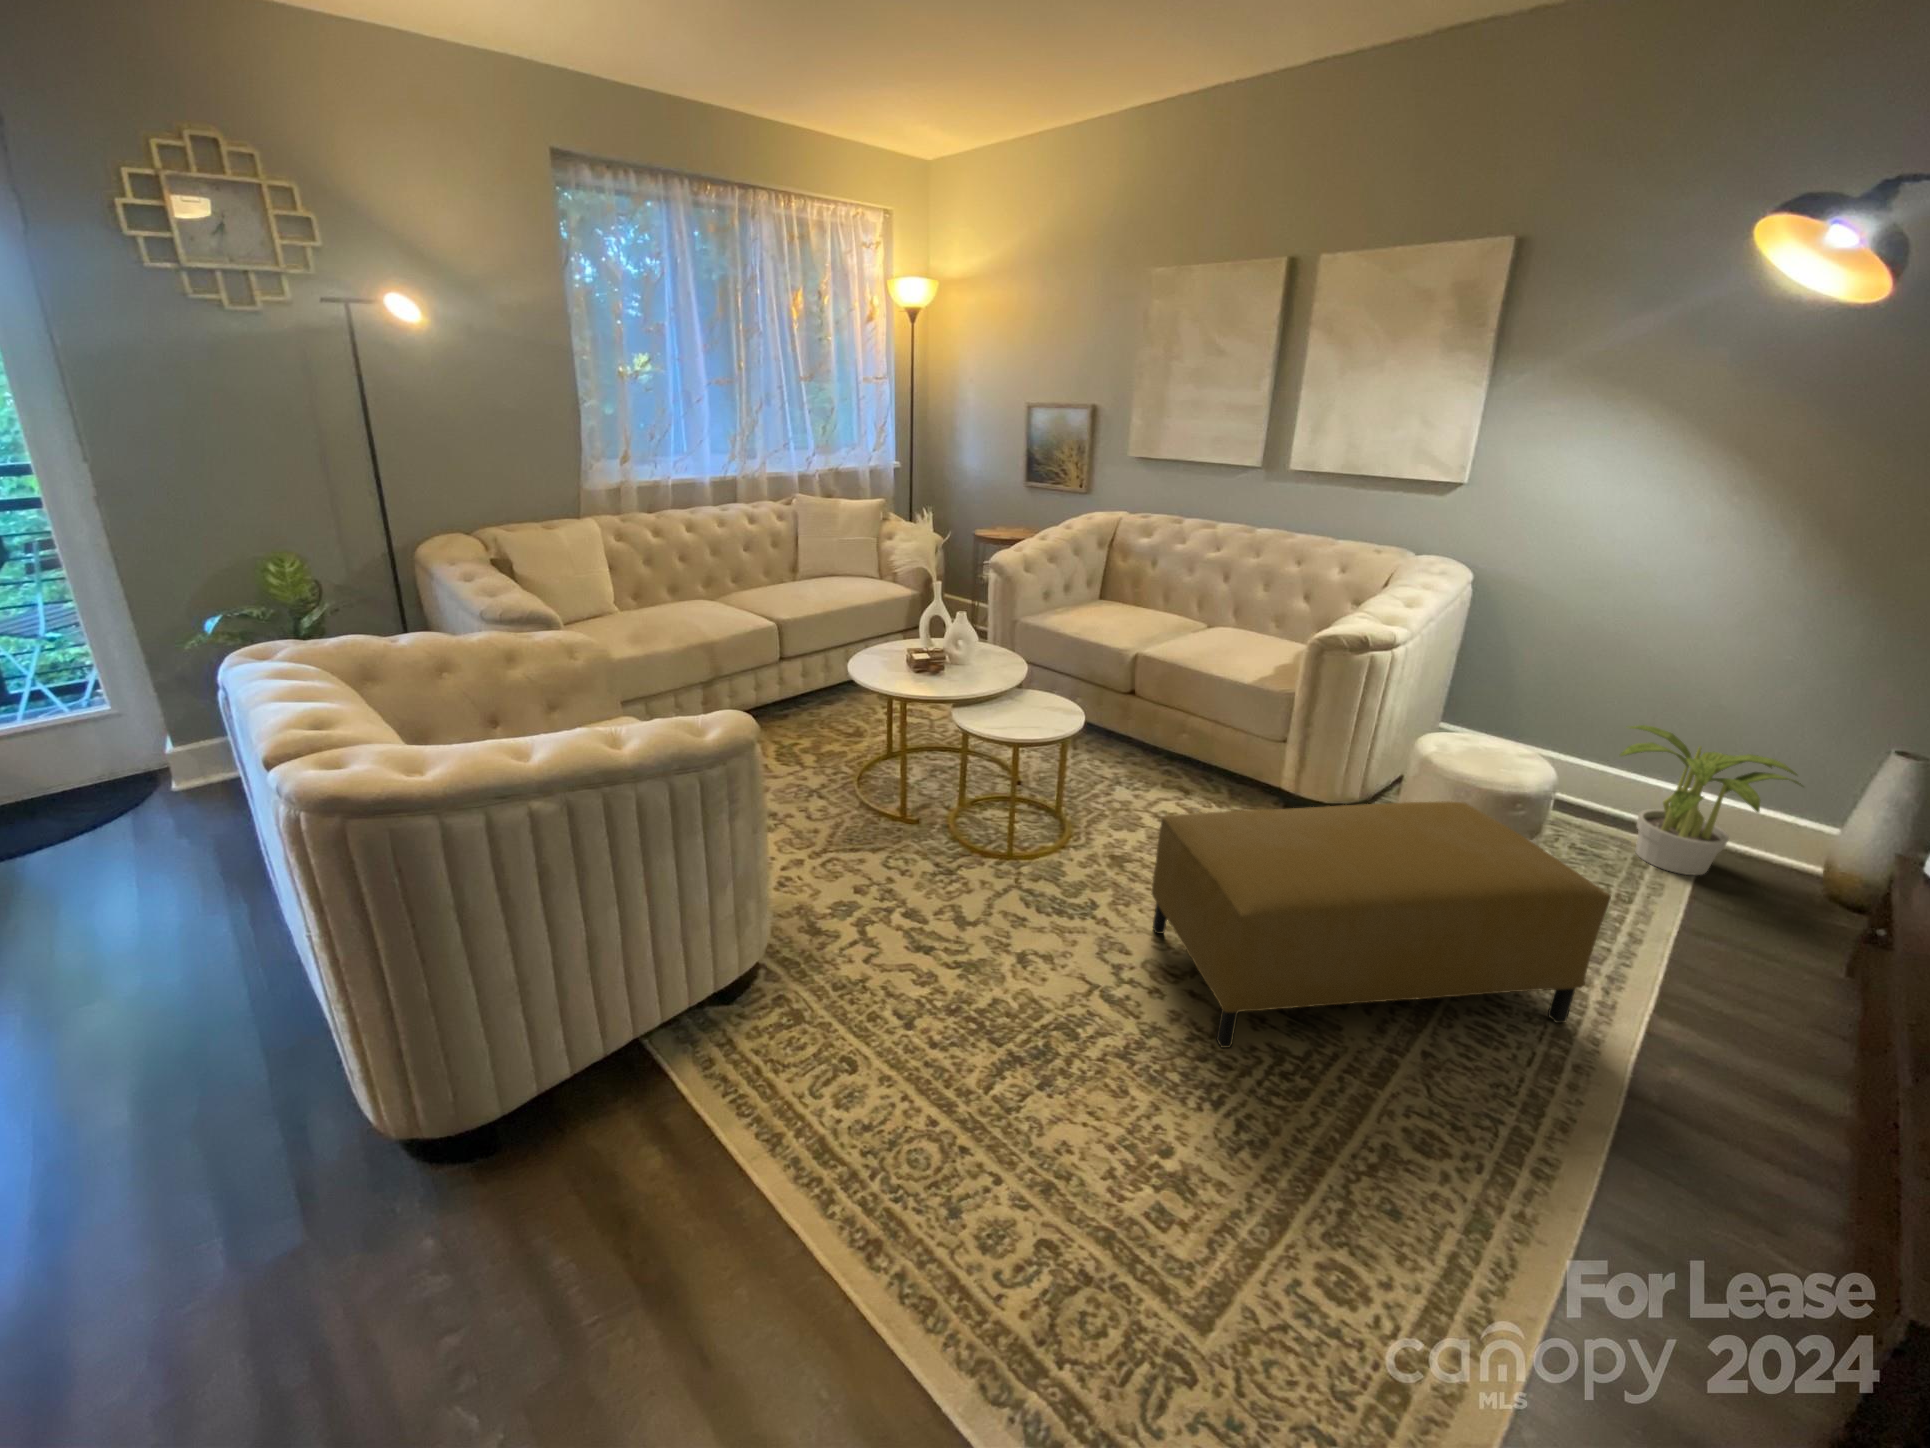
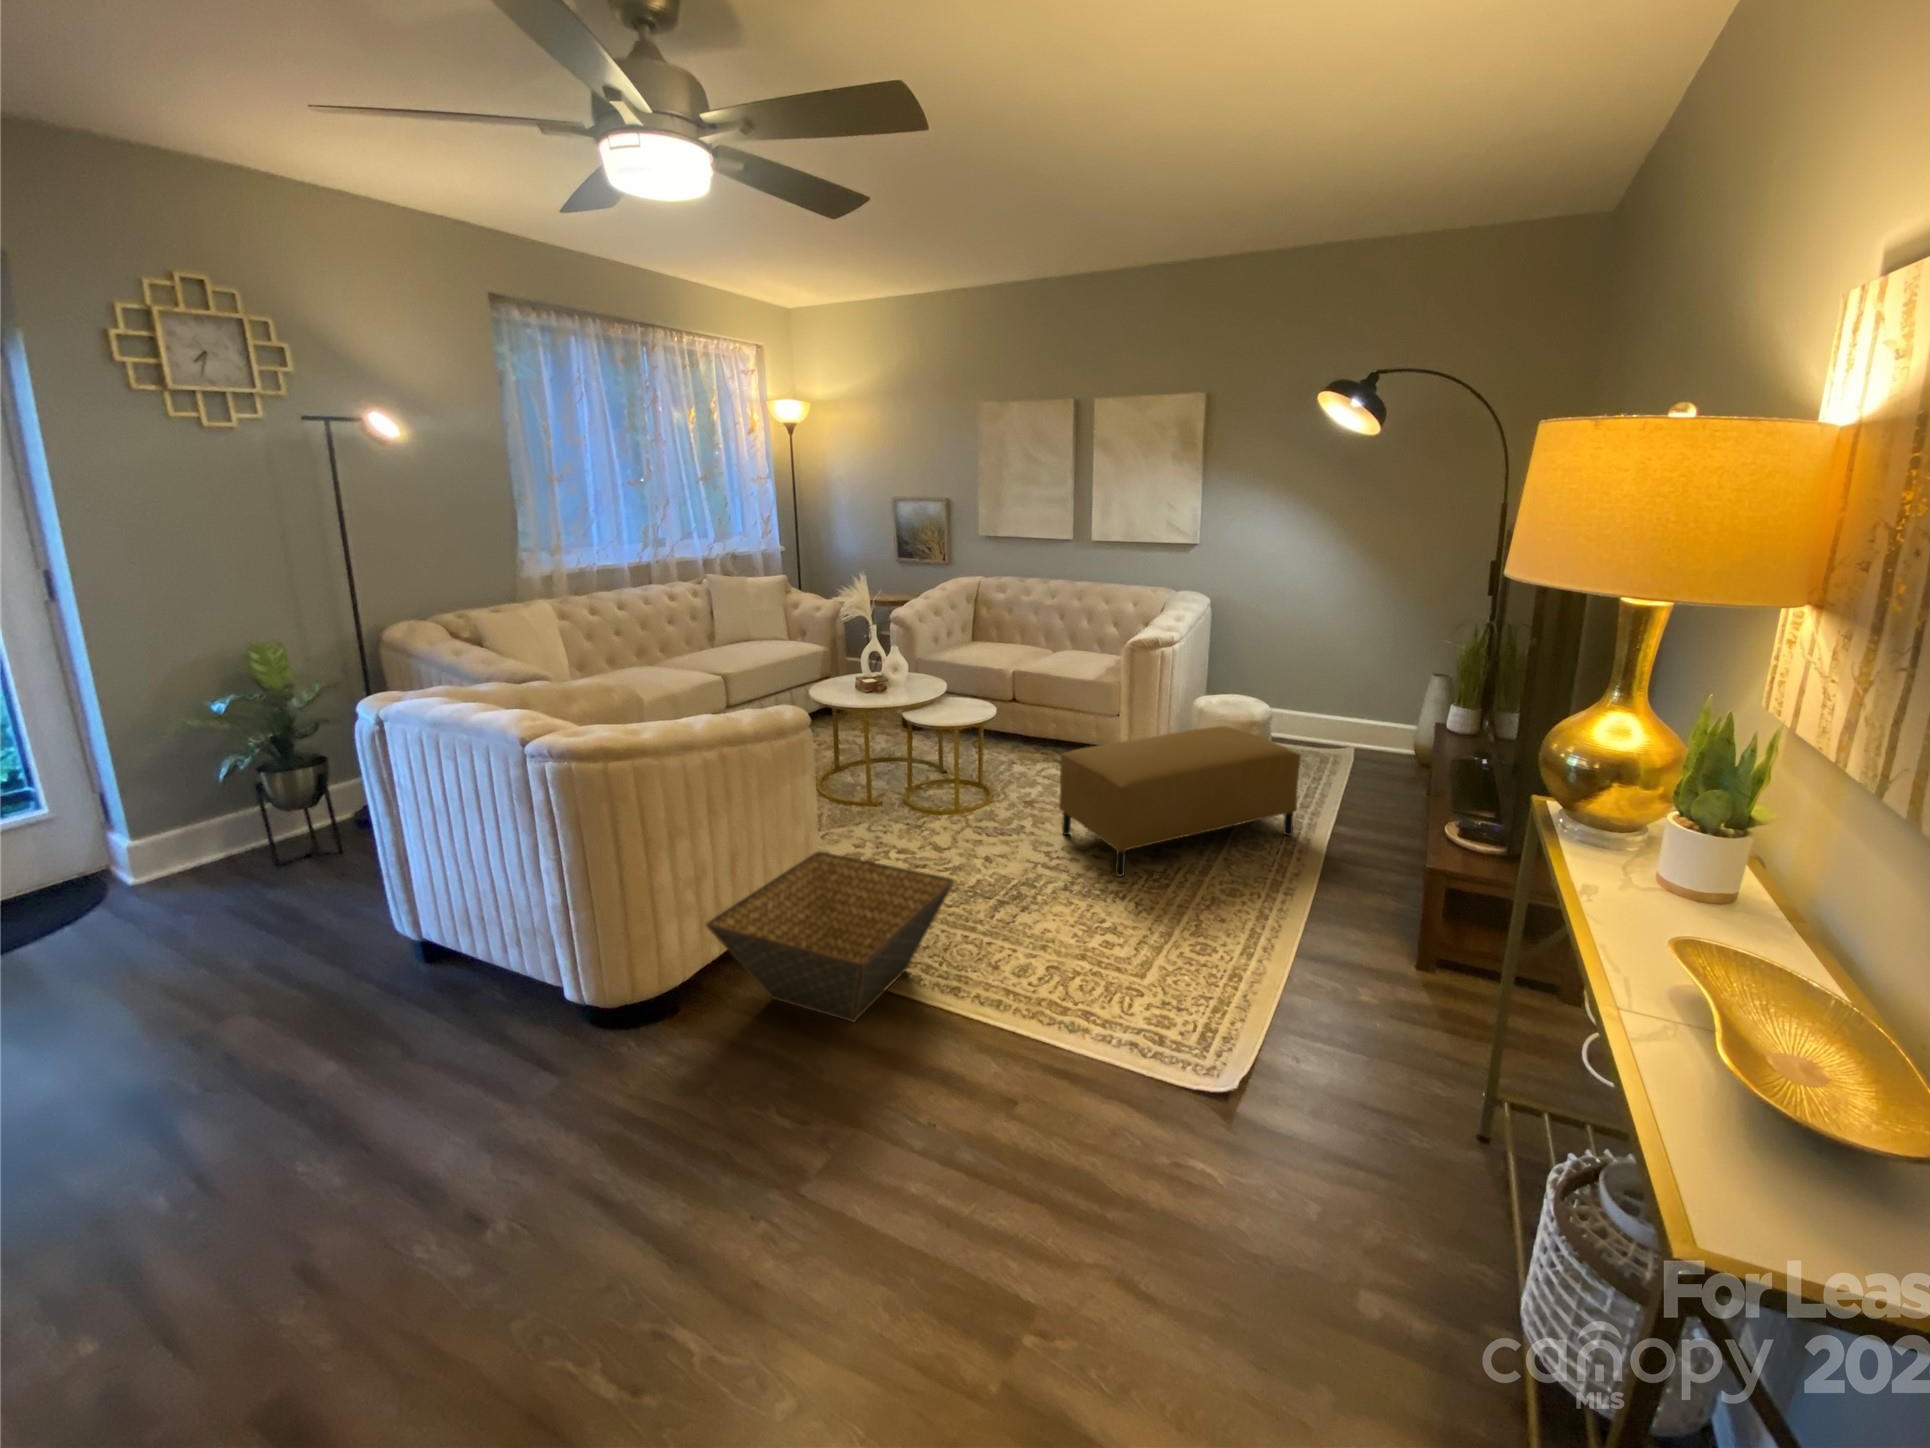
potted plant: present [1620,725,1803,875] -> none [1304,680,1393,764]
basket: none [498,938,900,1280] -> present [706,851,954,1022]

